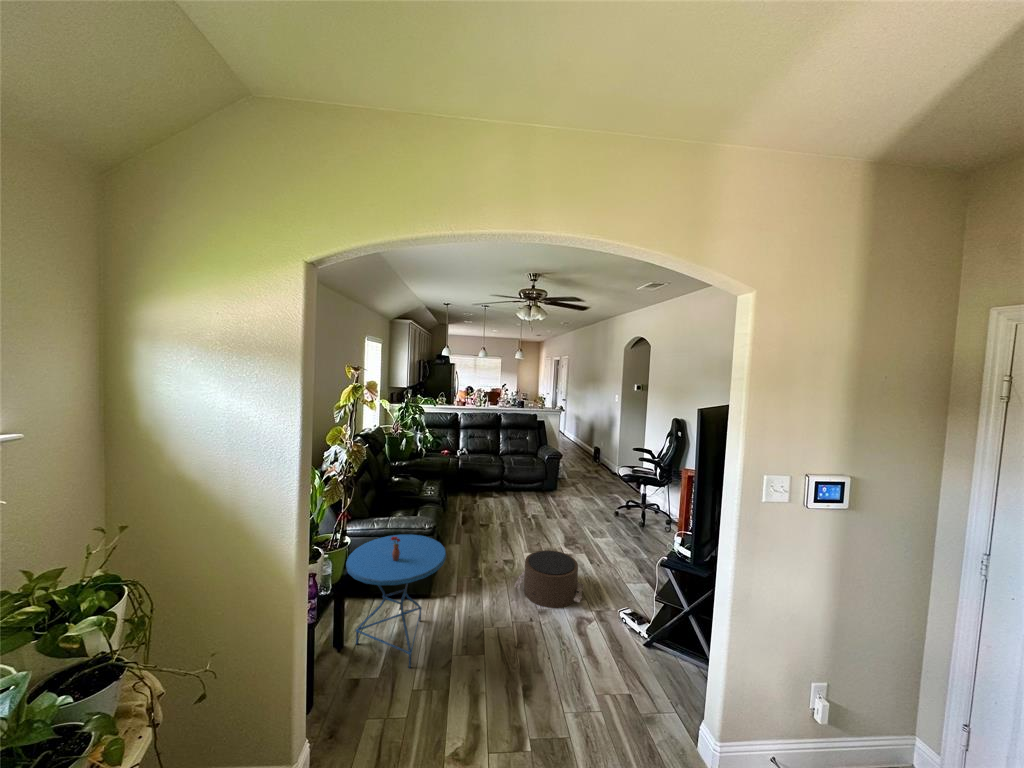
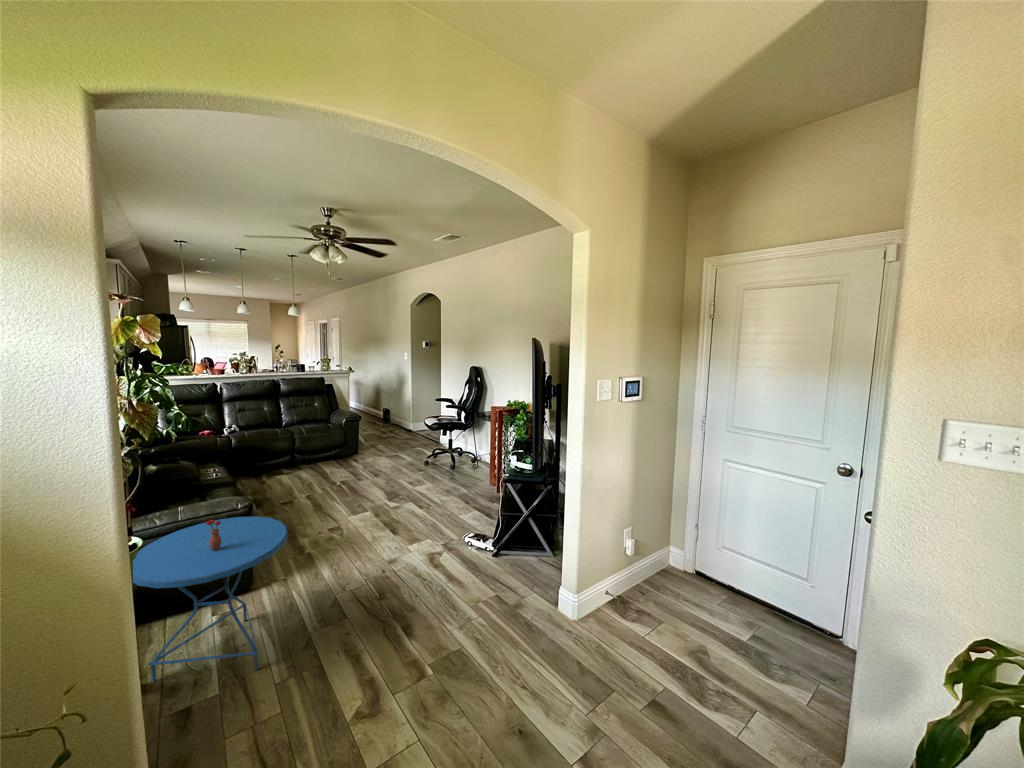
pouf: present [514,550,584,608] -> none [355,503,428,558]

